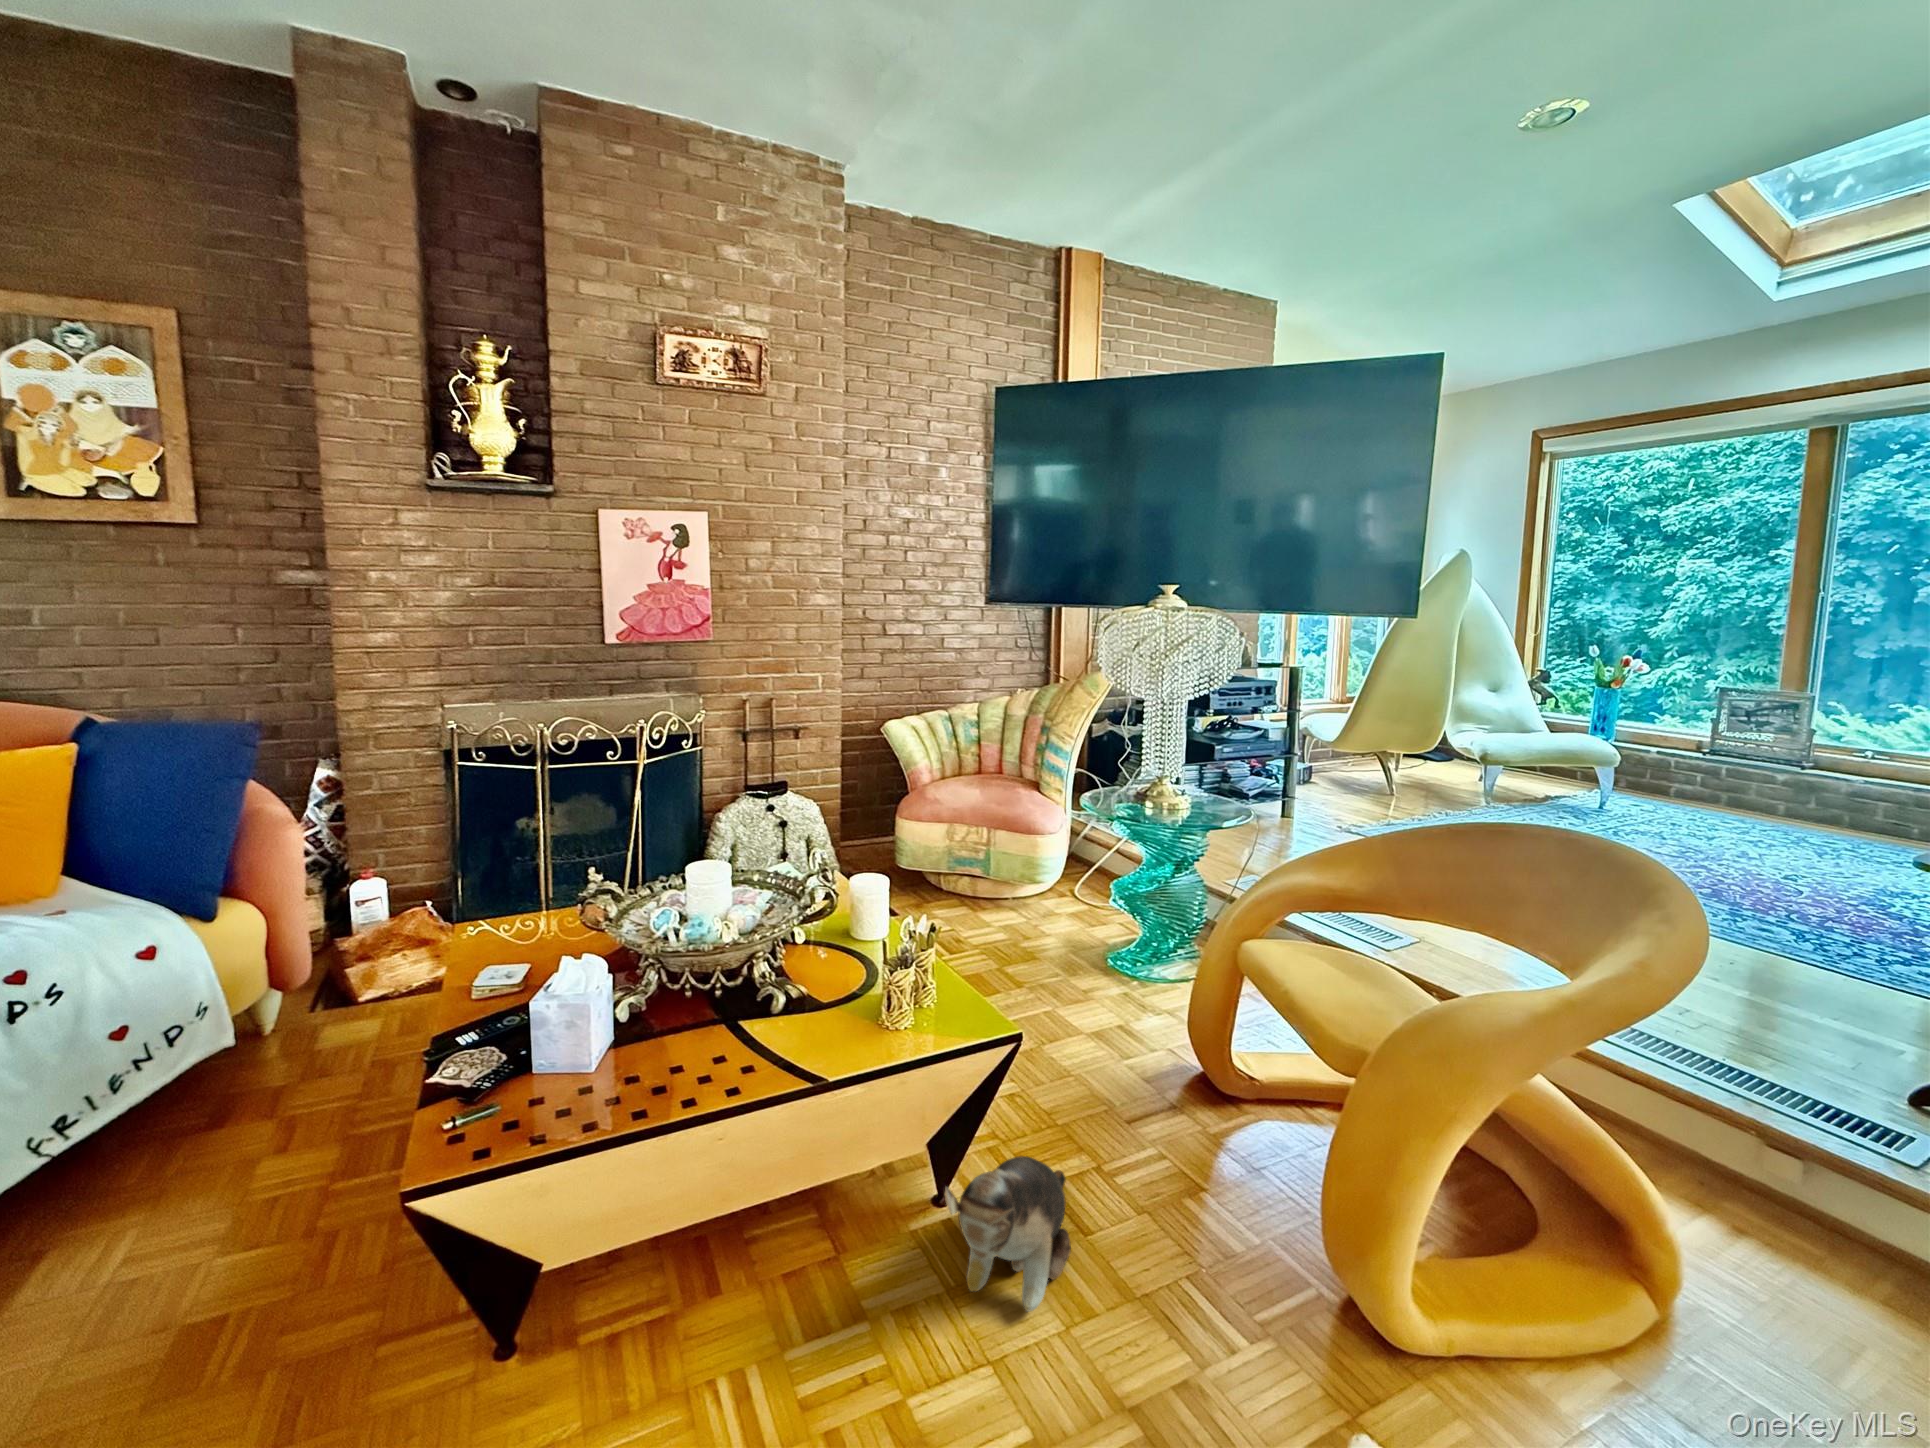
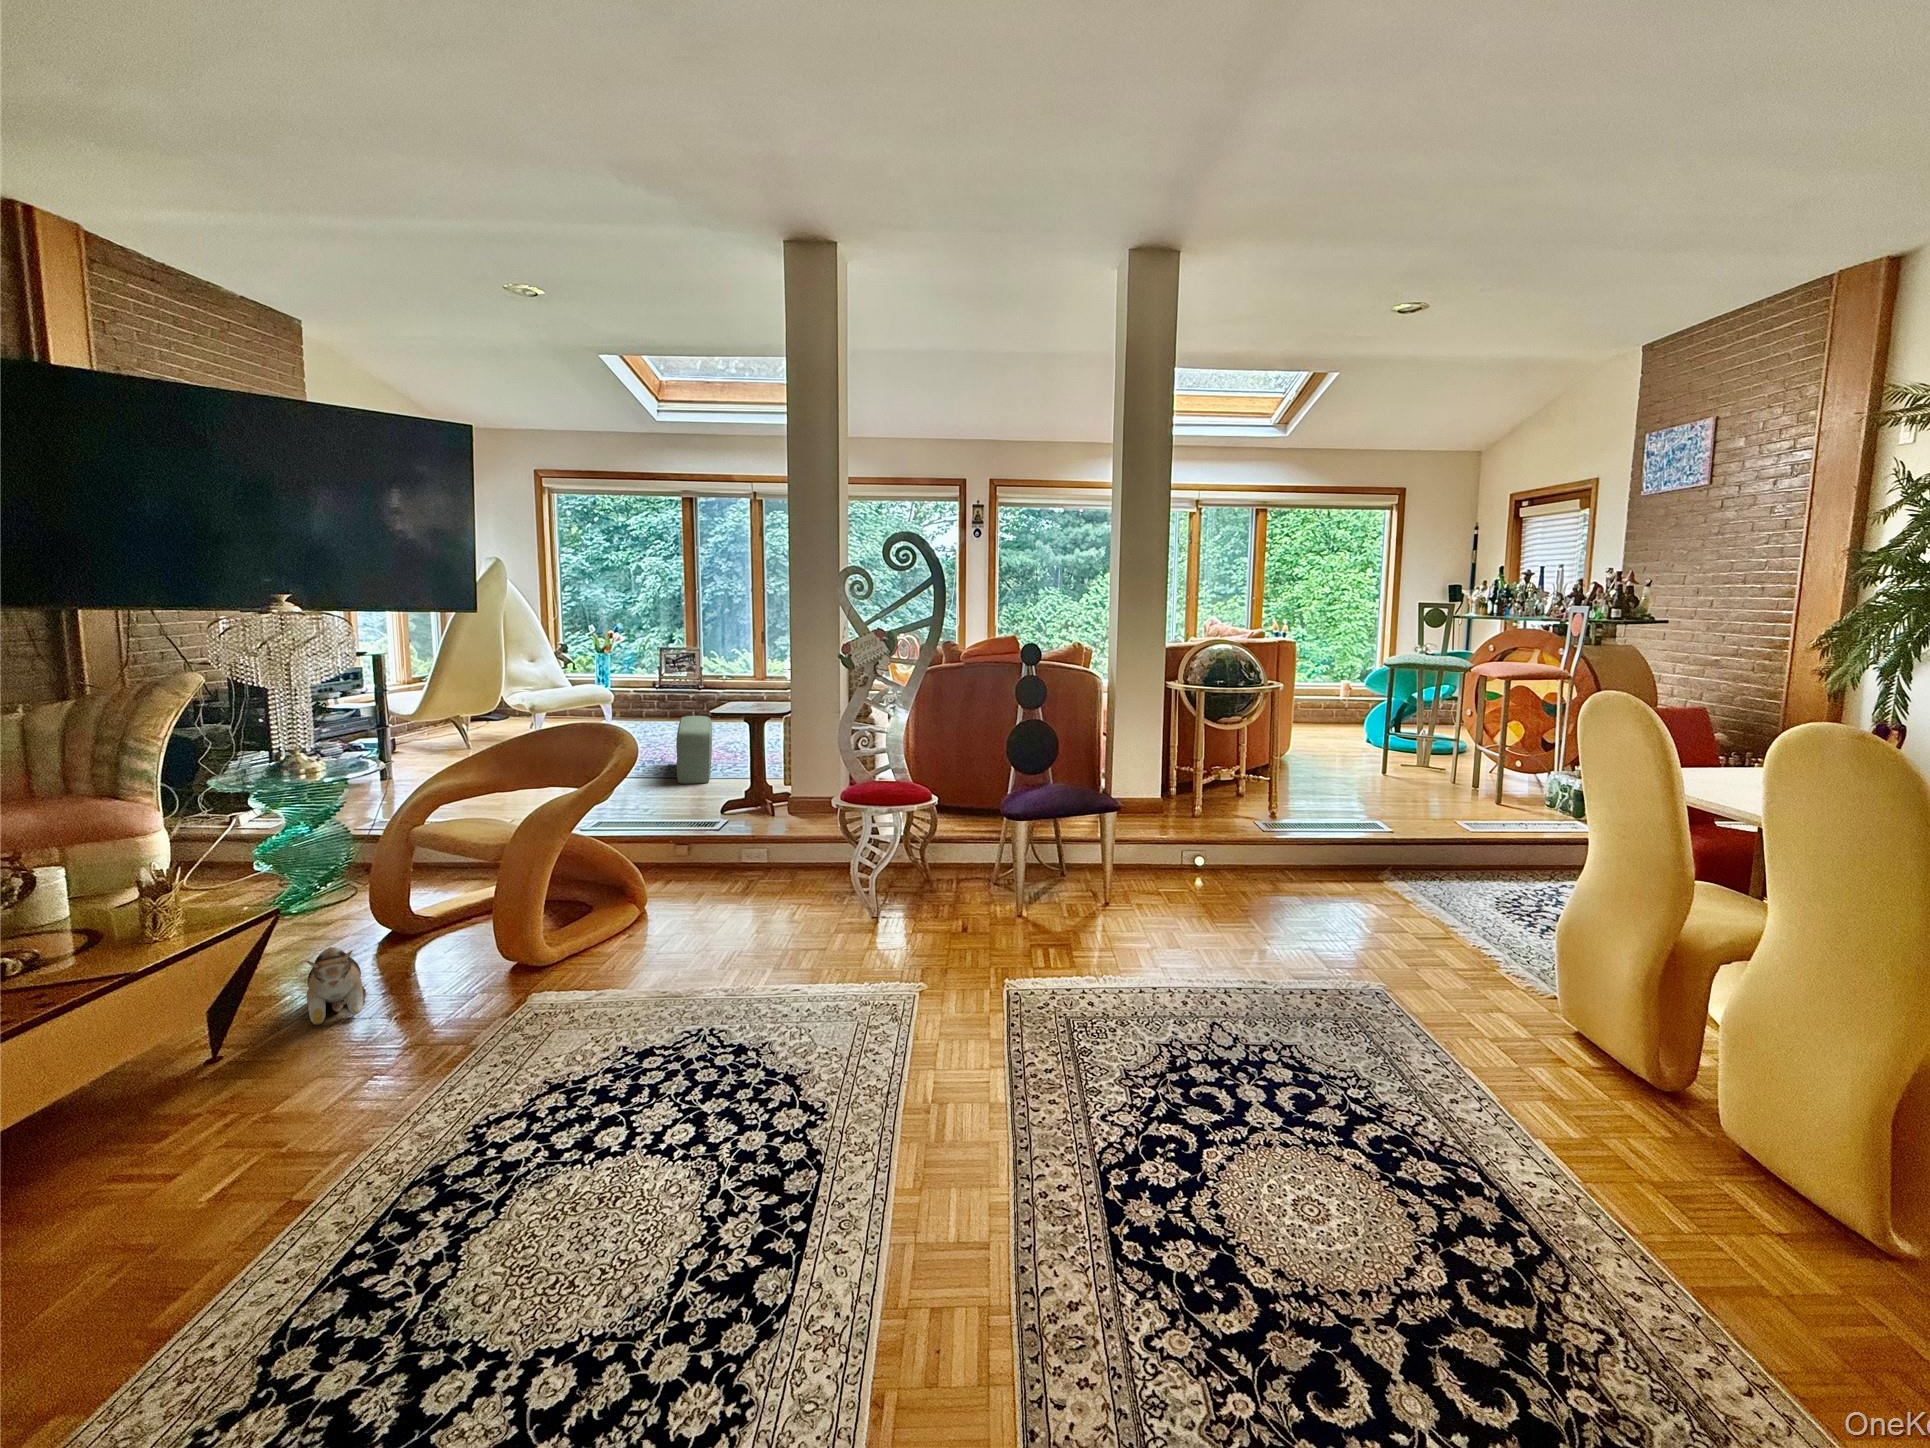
pouf: none [1769,812,1884,962] -> present [676,716,712,784]

